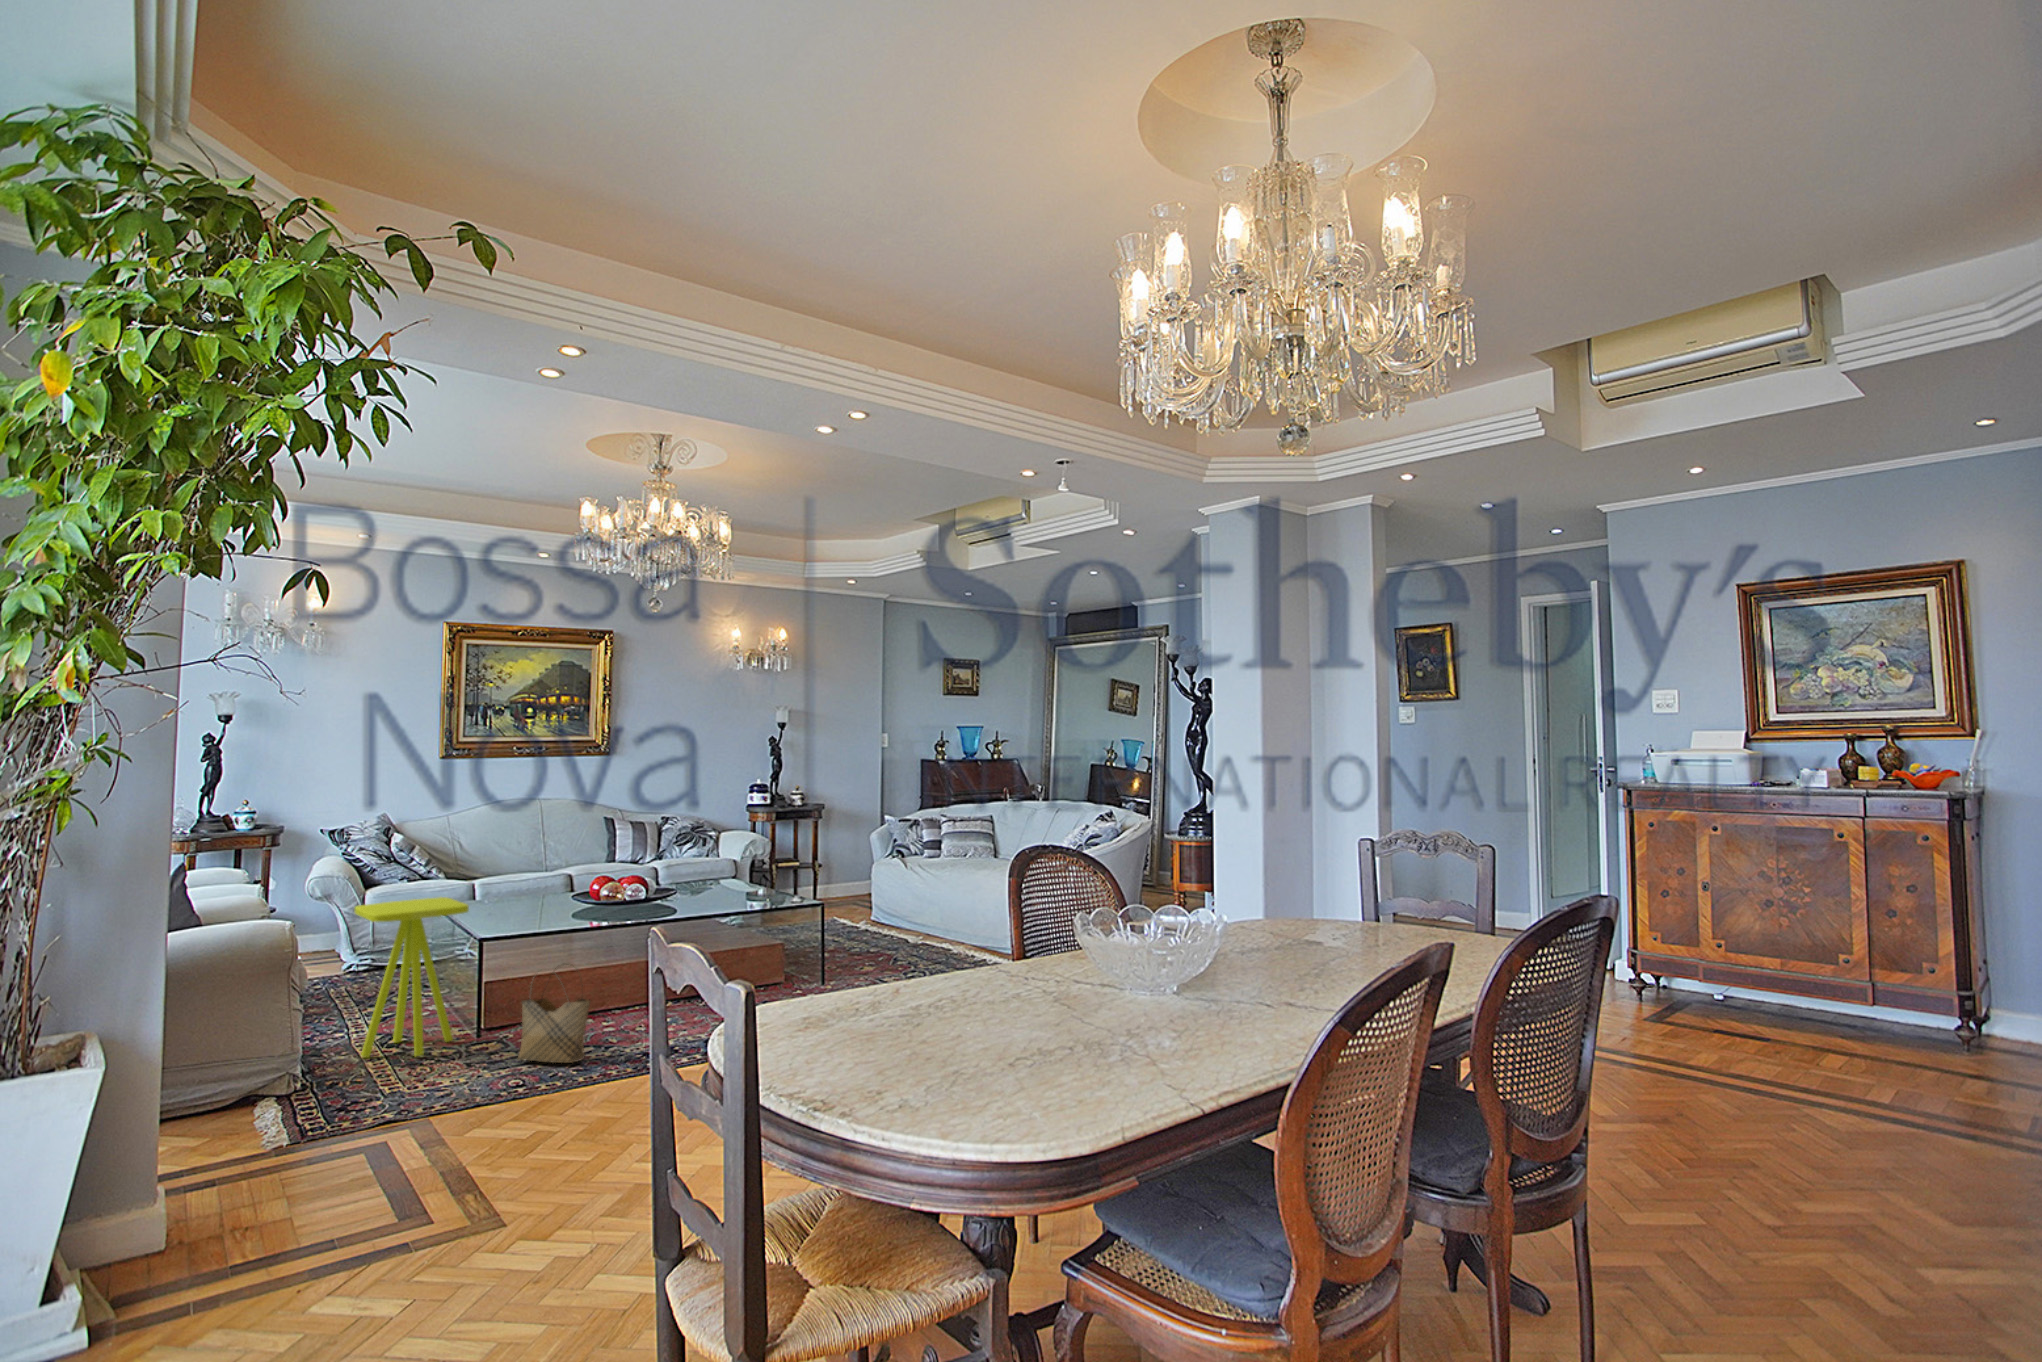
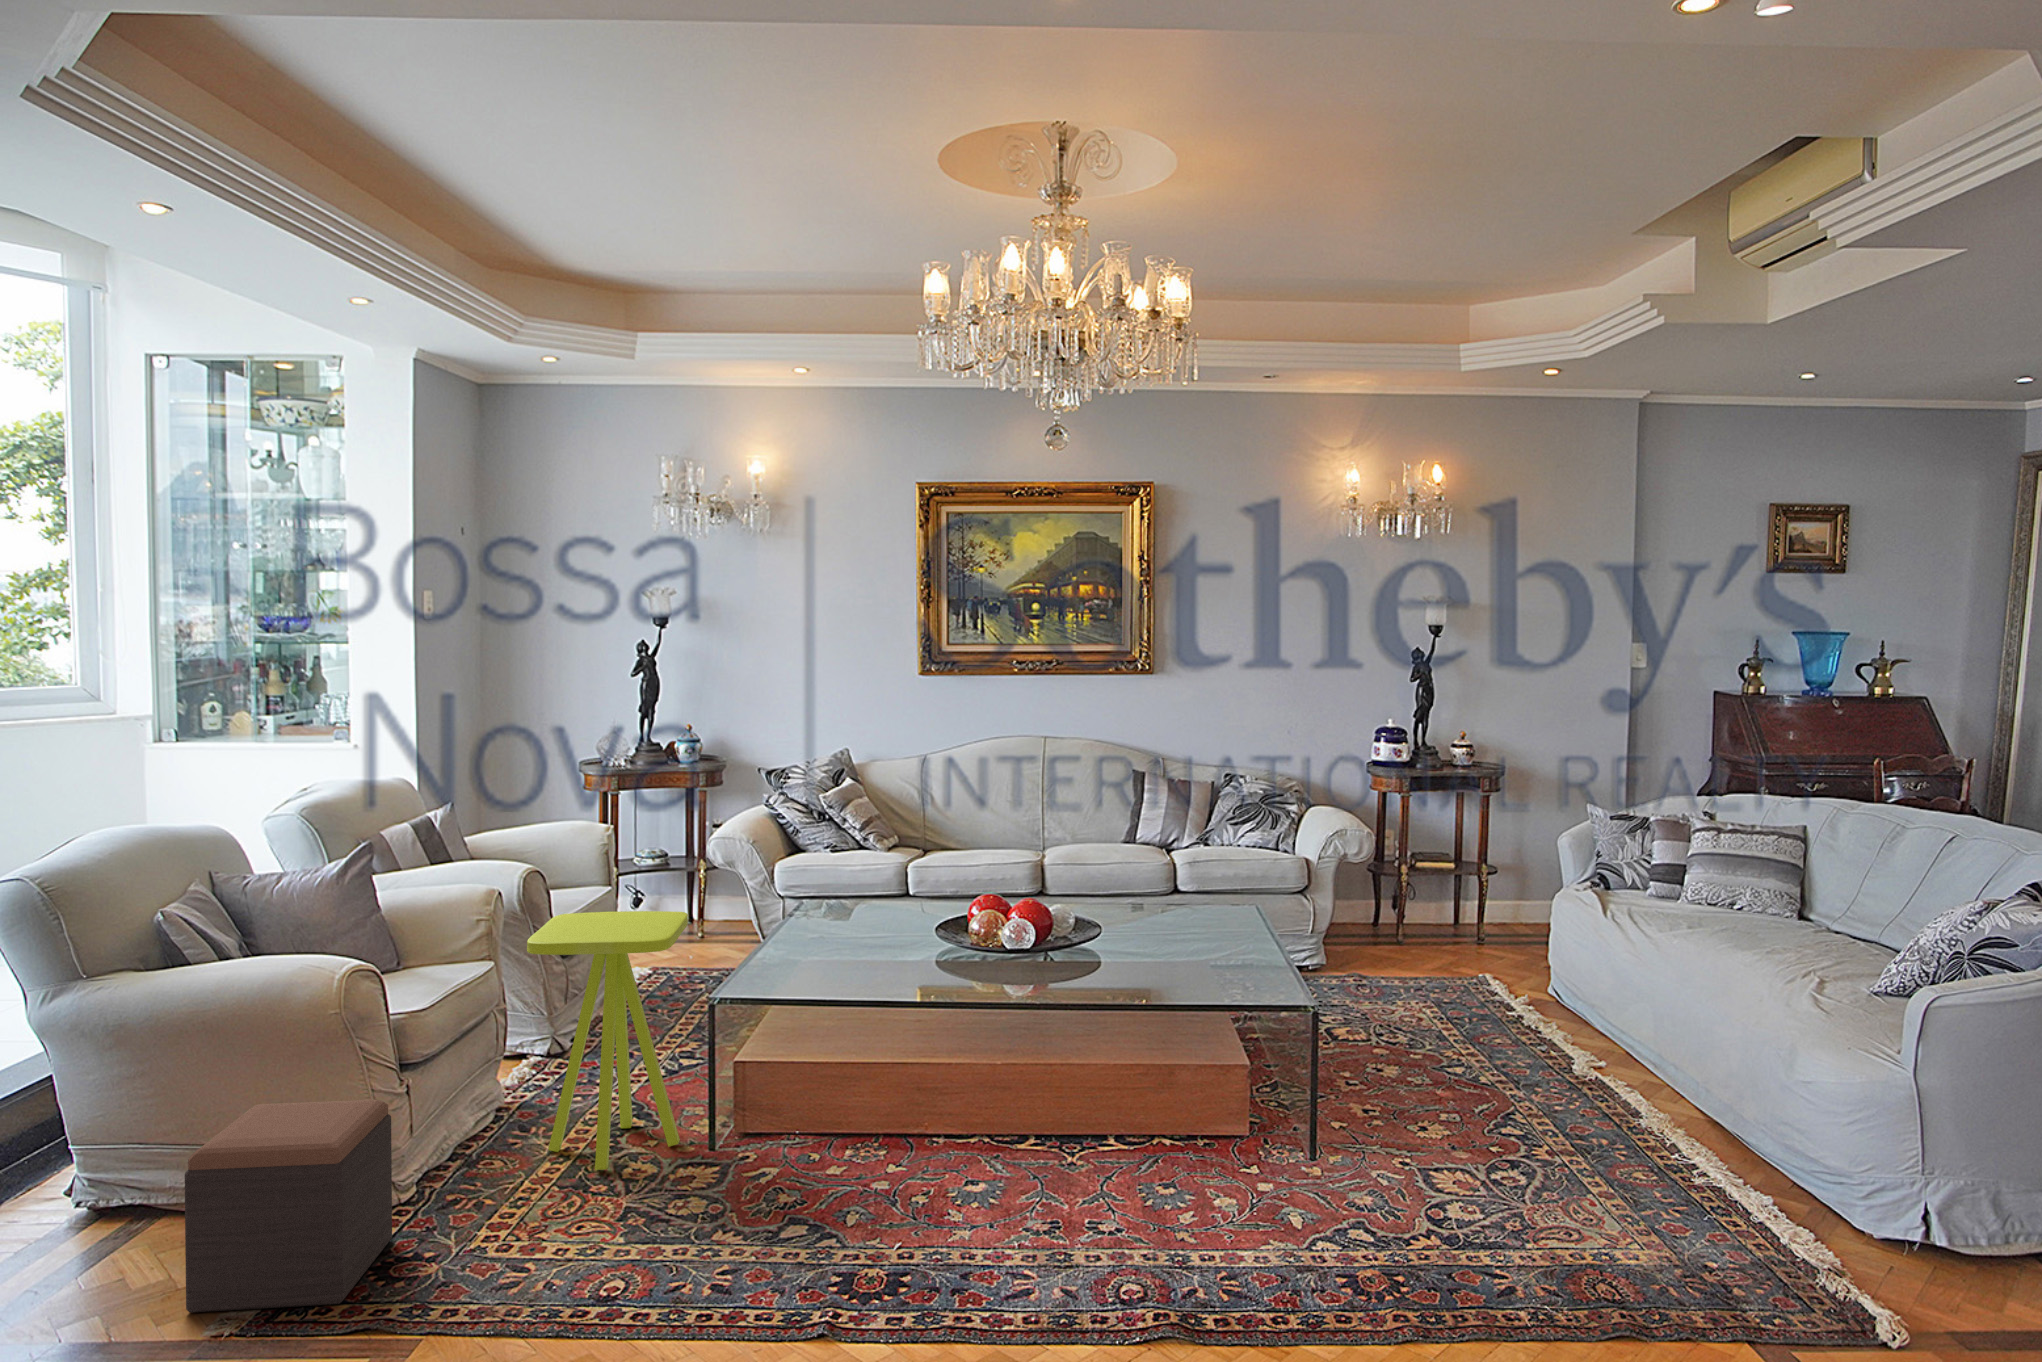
woven basket: present [518,964,591,1063] -> none [678,1071,775,1261]
footstool: none [222,1011,353,1146] -> present [185,1100,392,1312]

